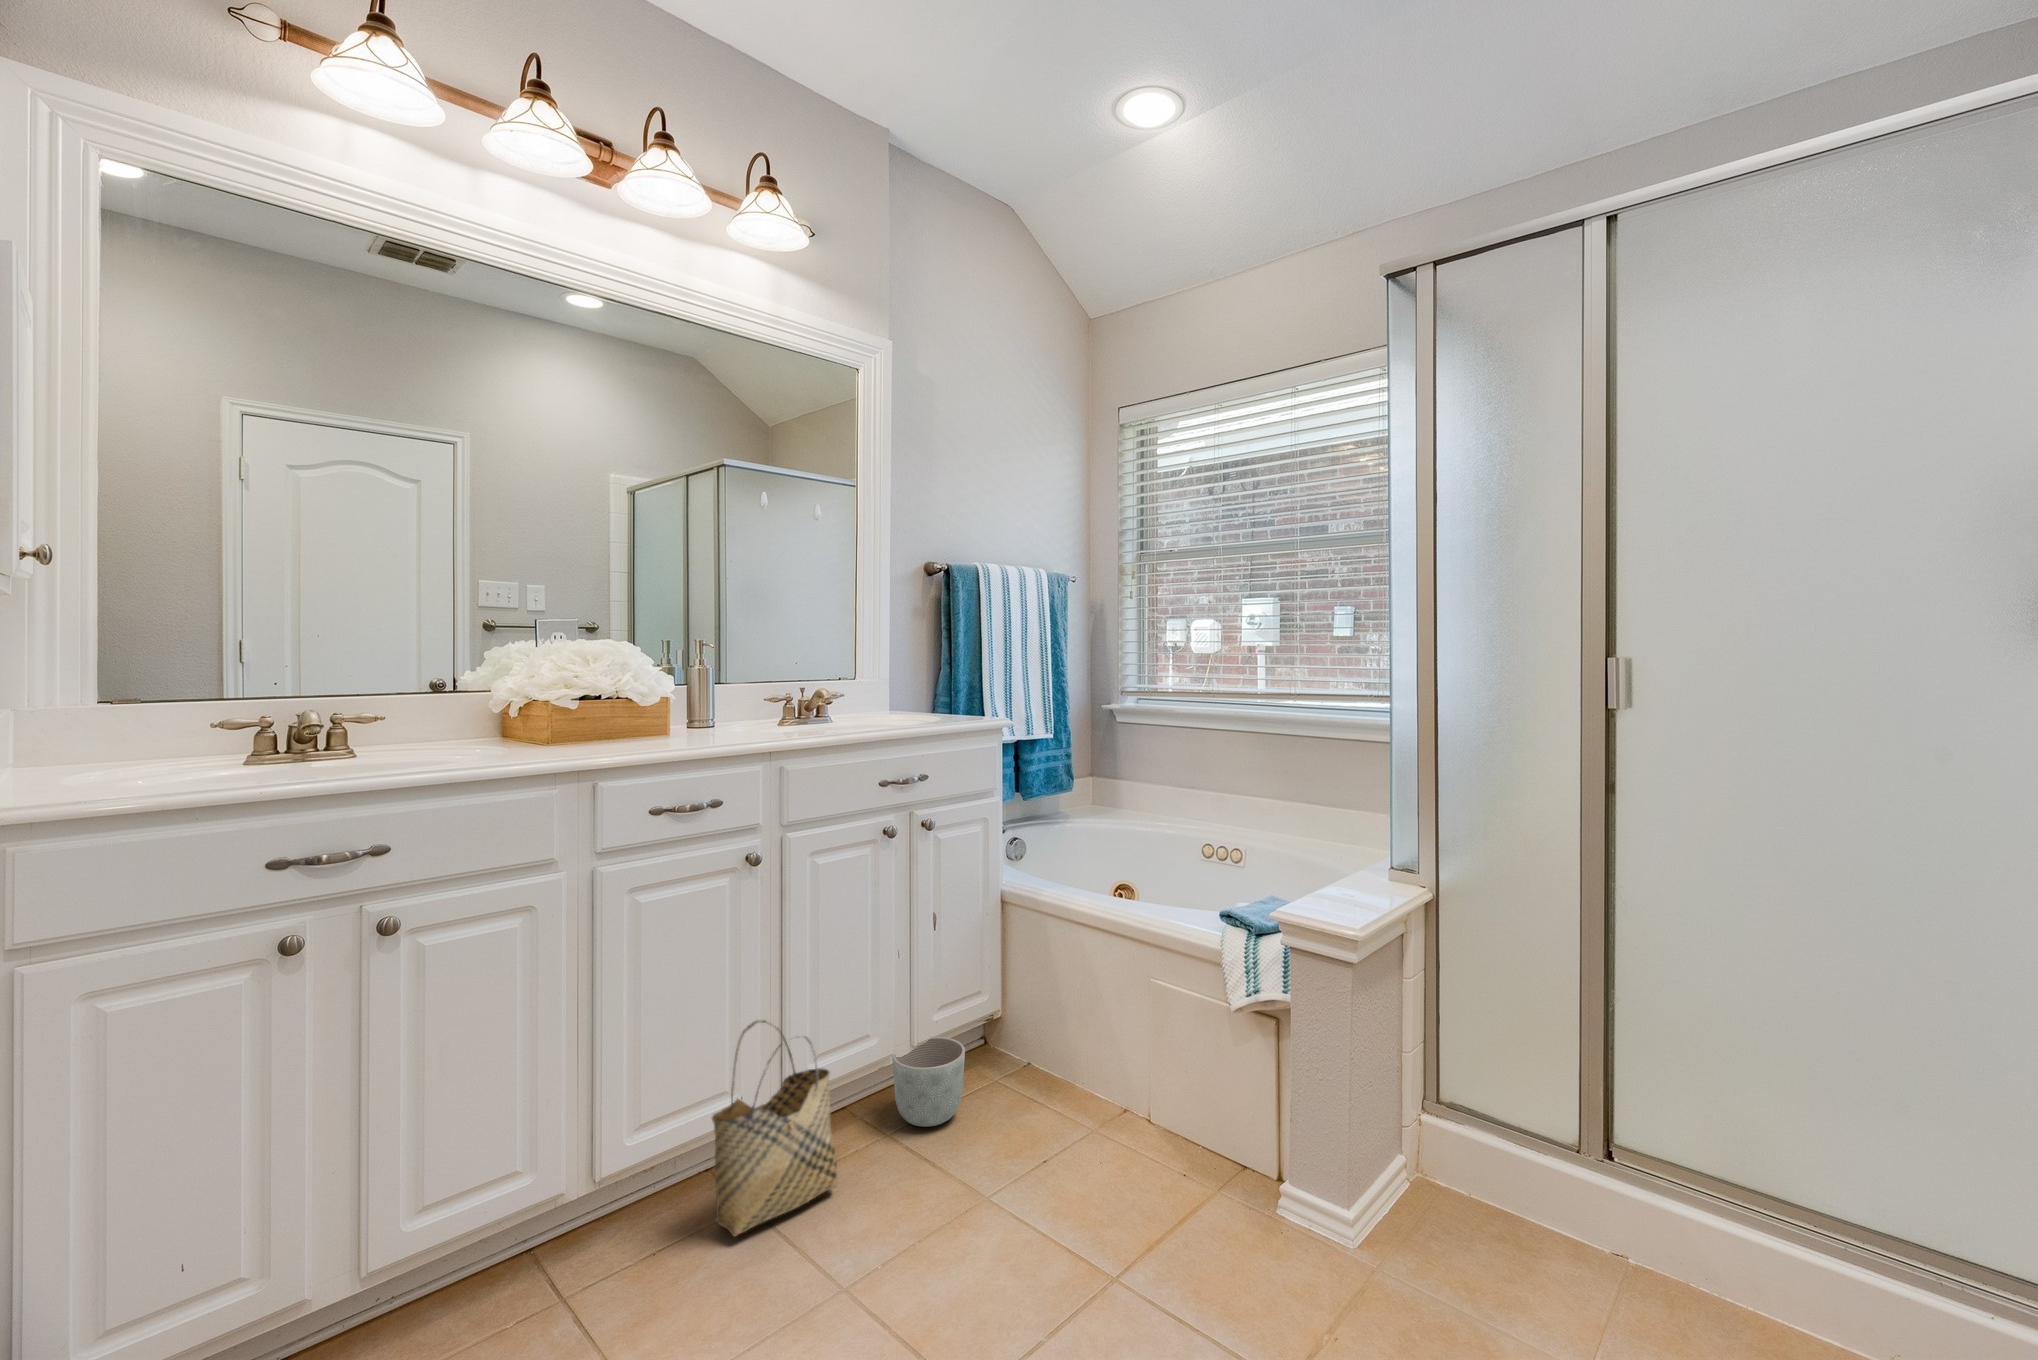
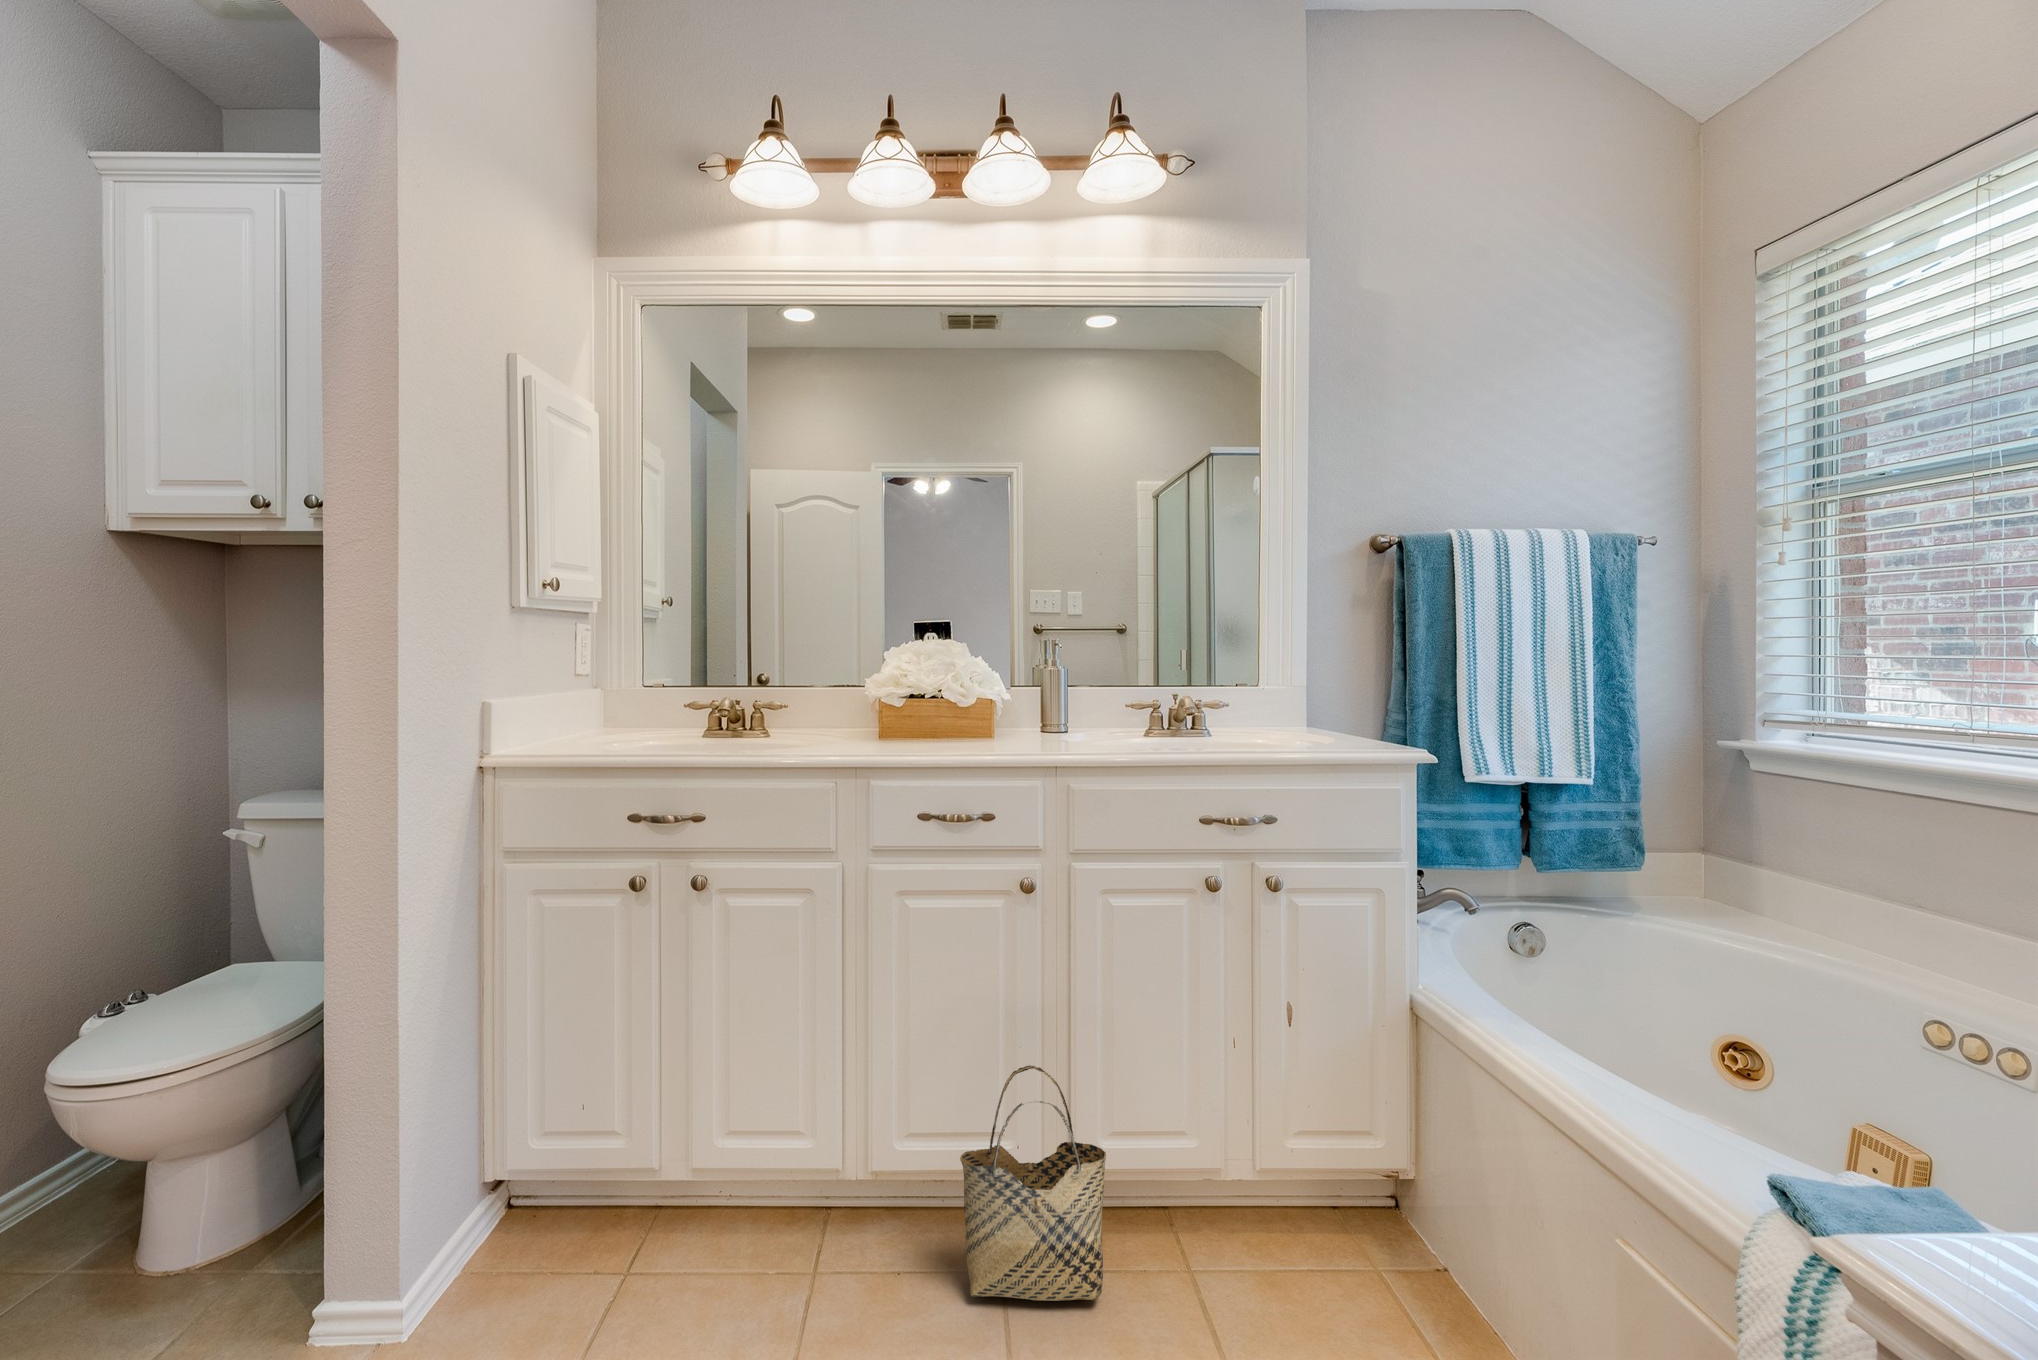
planter: present [892,1037,965,1127] -> none [1215,1159,1317,1290]

